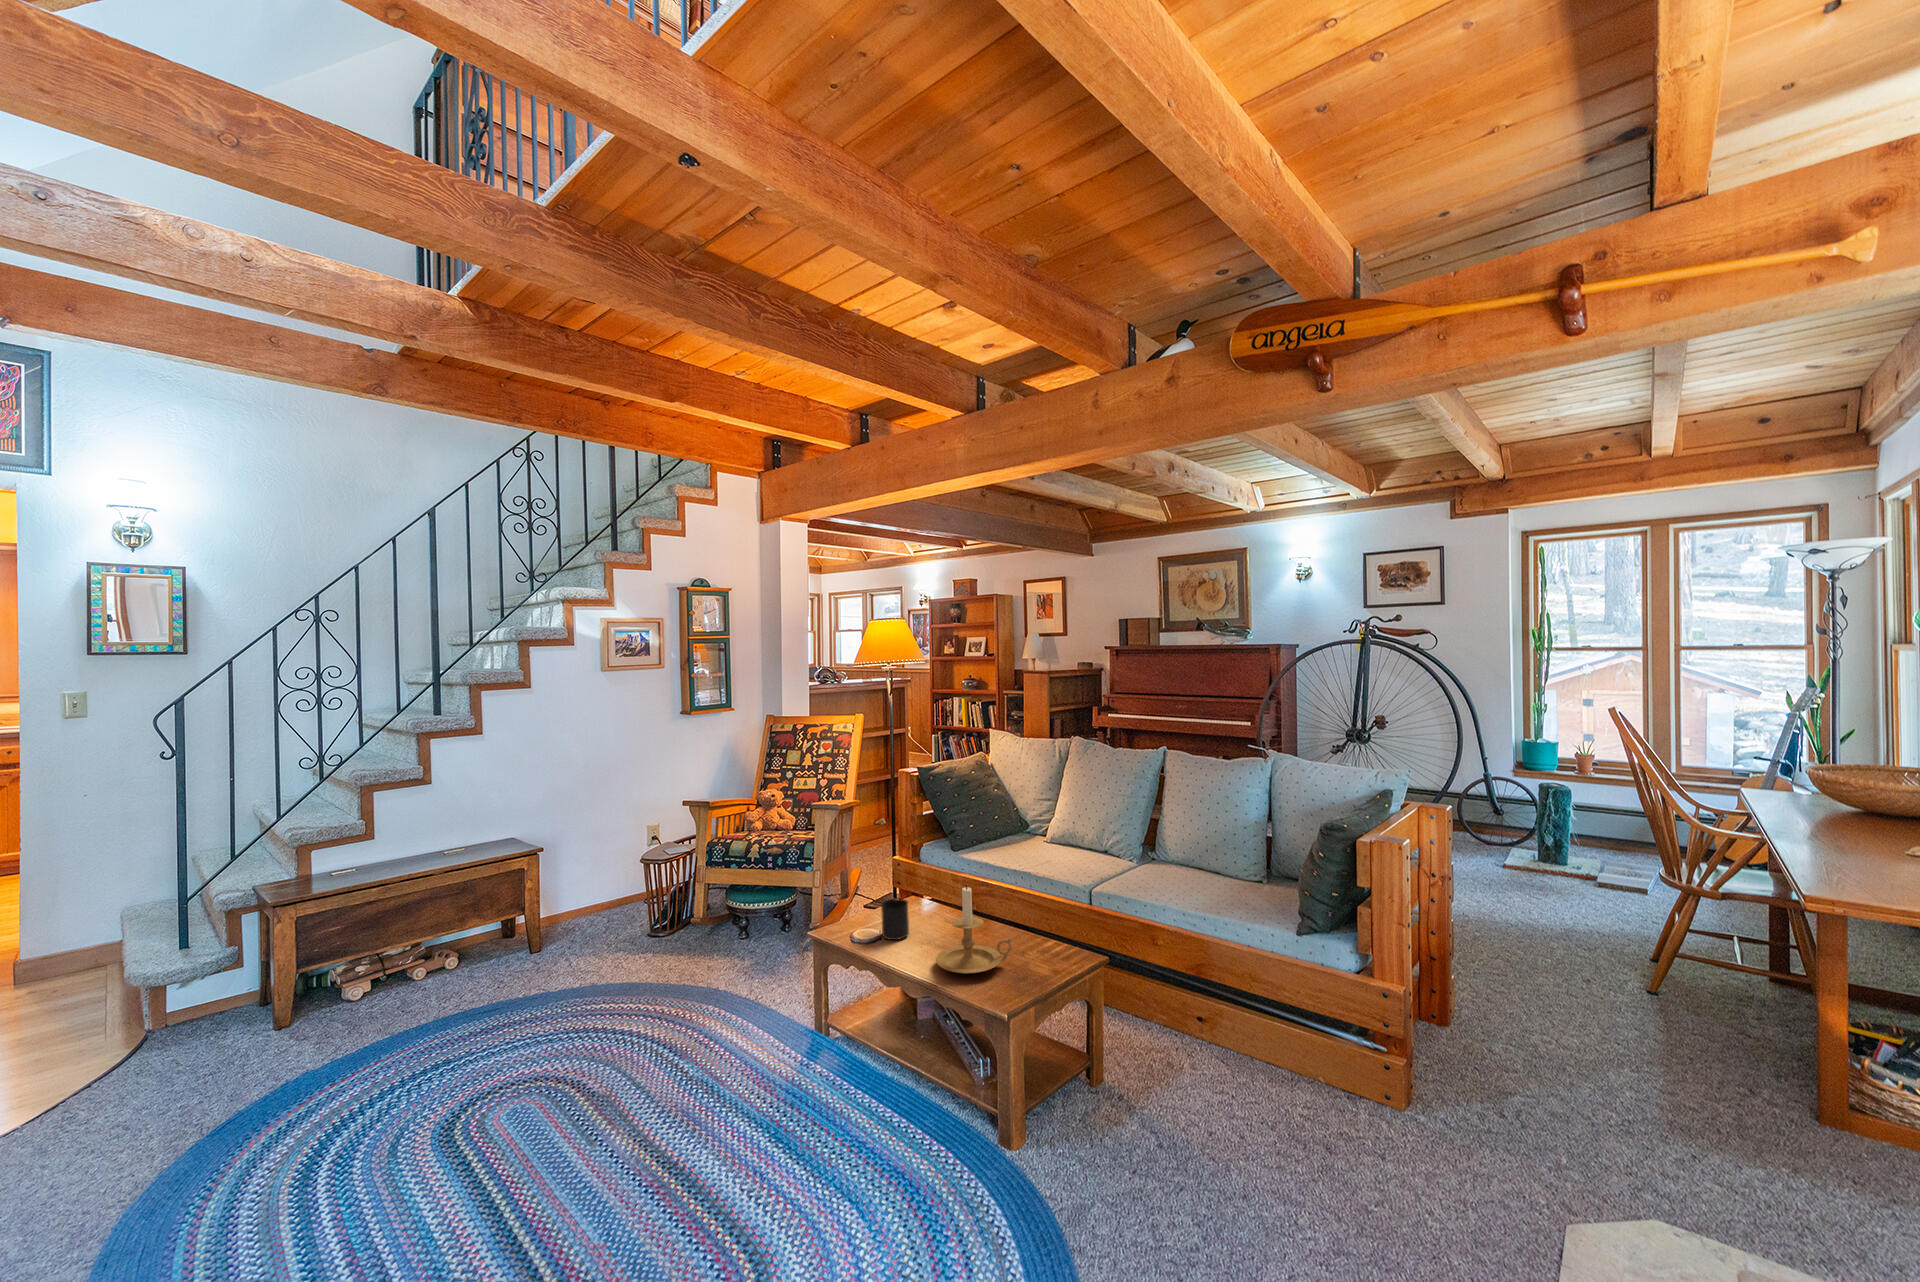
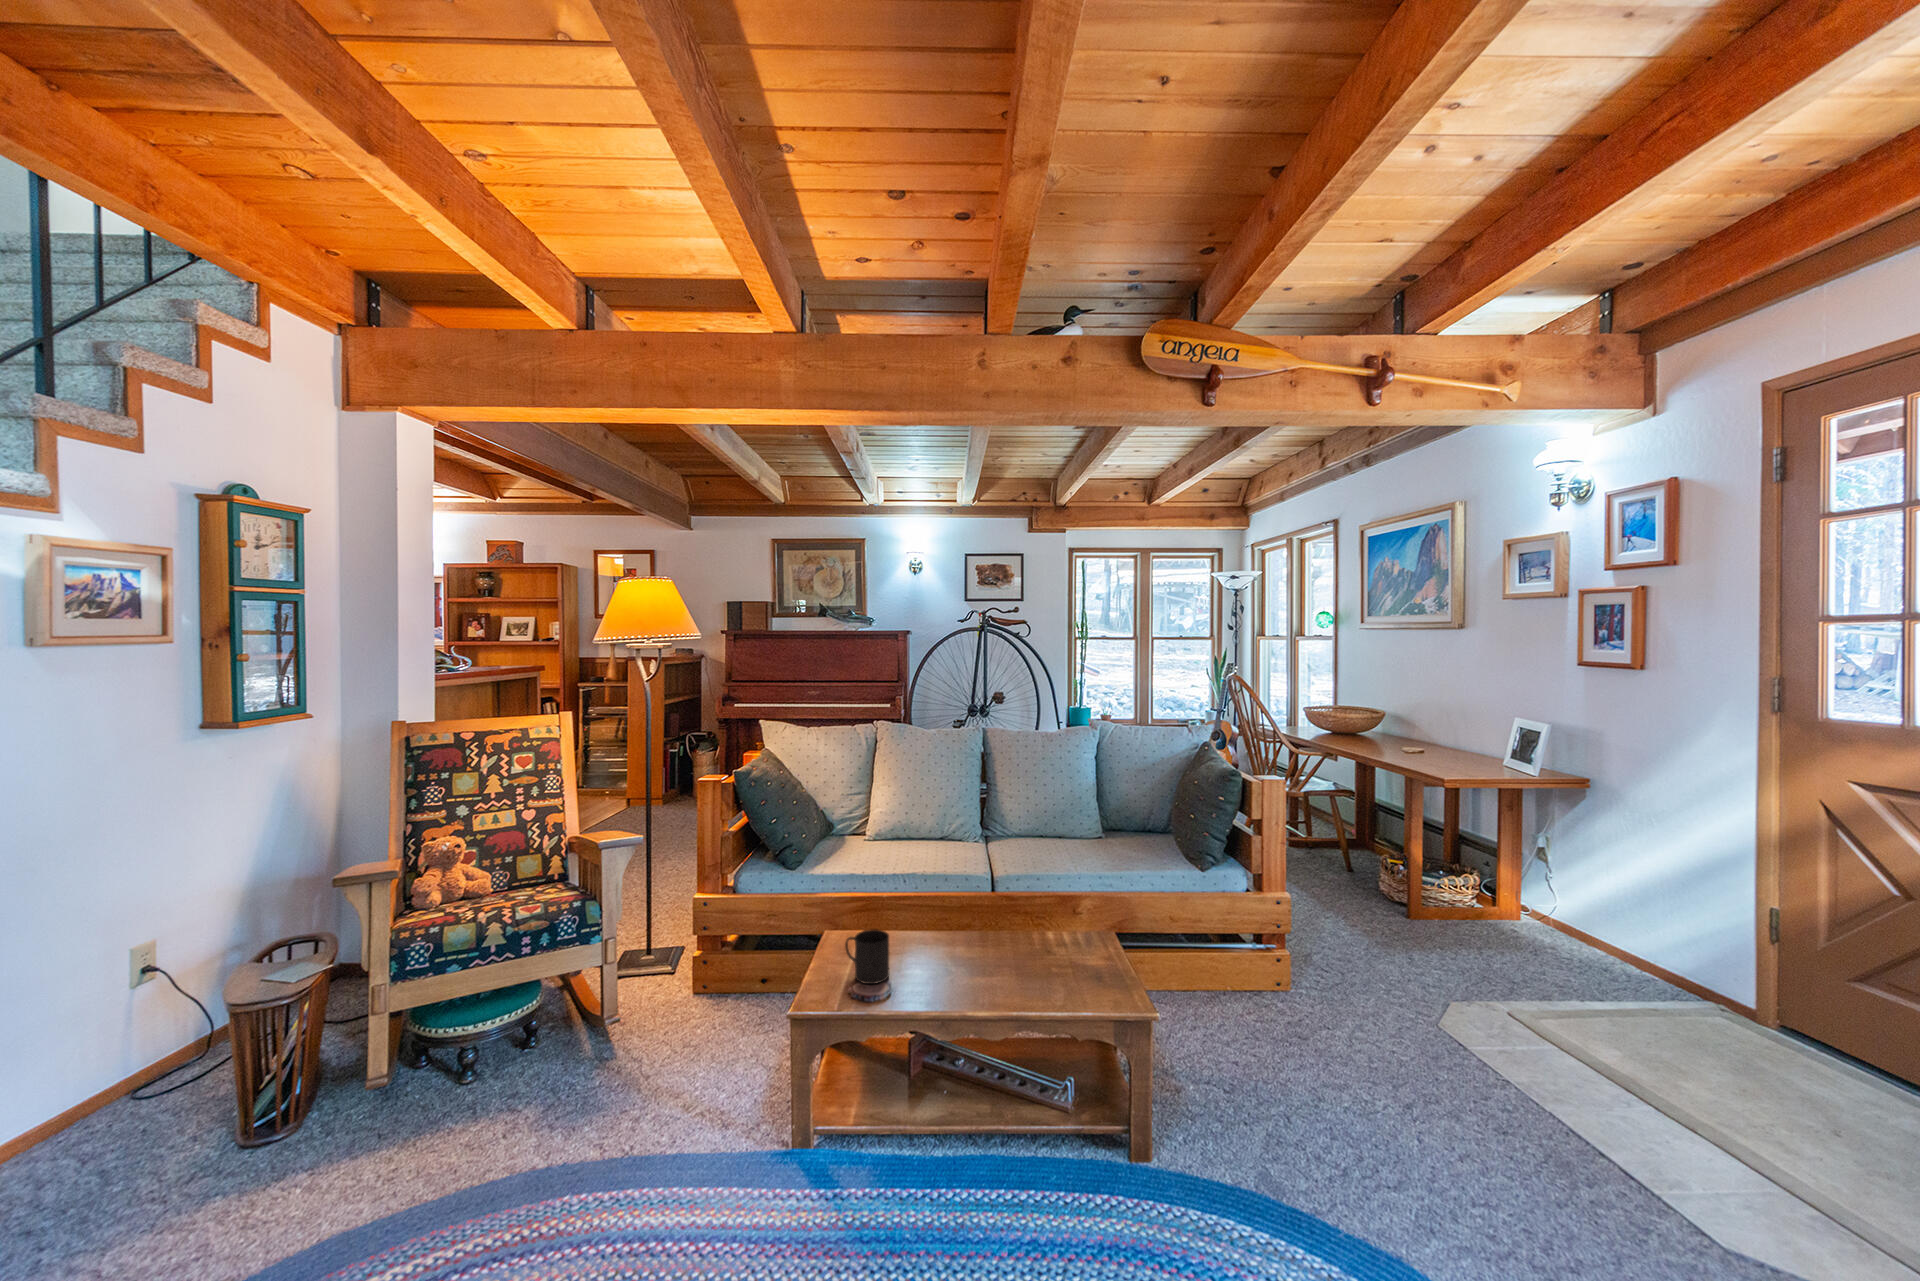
candle holder: present [936,885,1012,974] -> none [966,887,1042,990]

